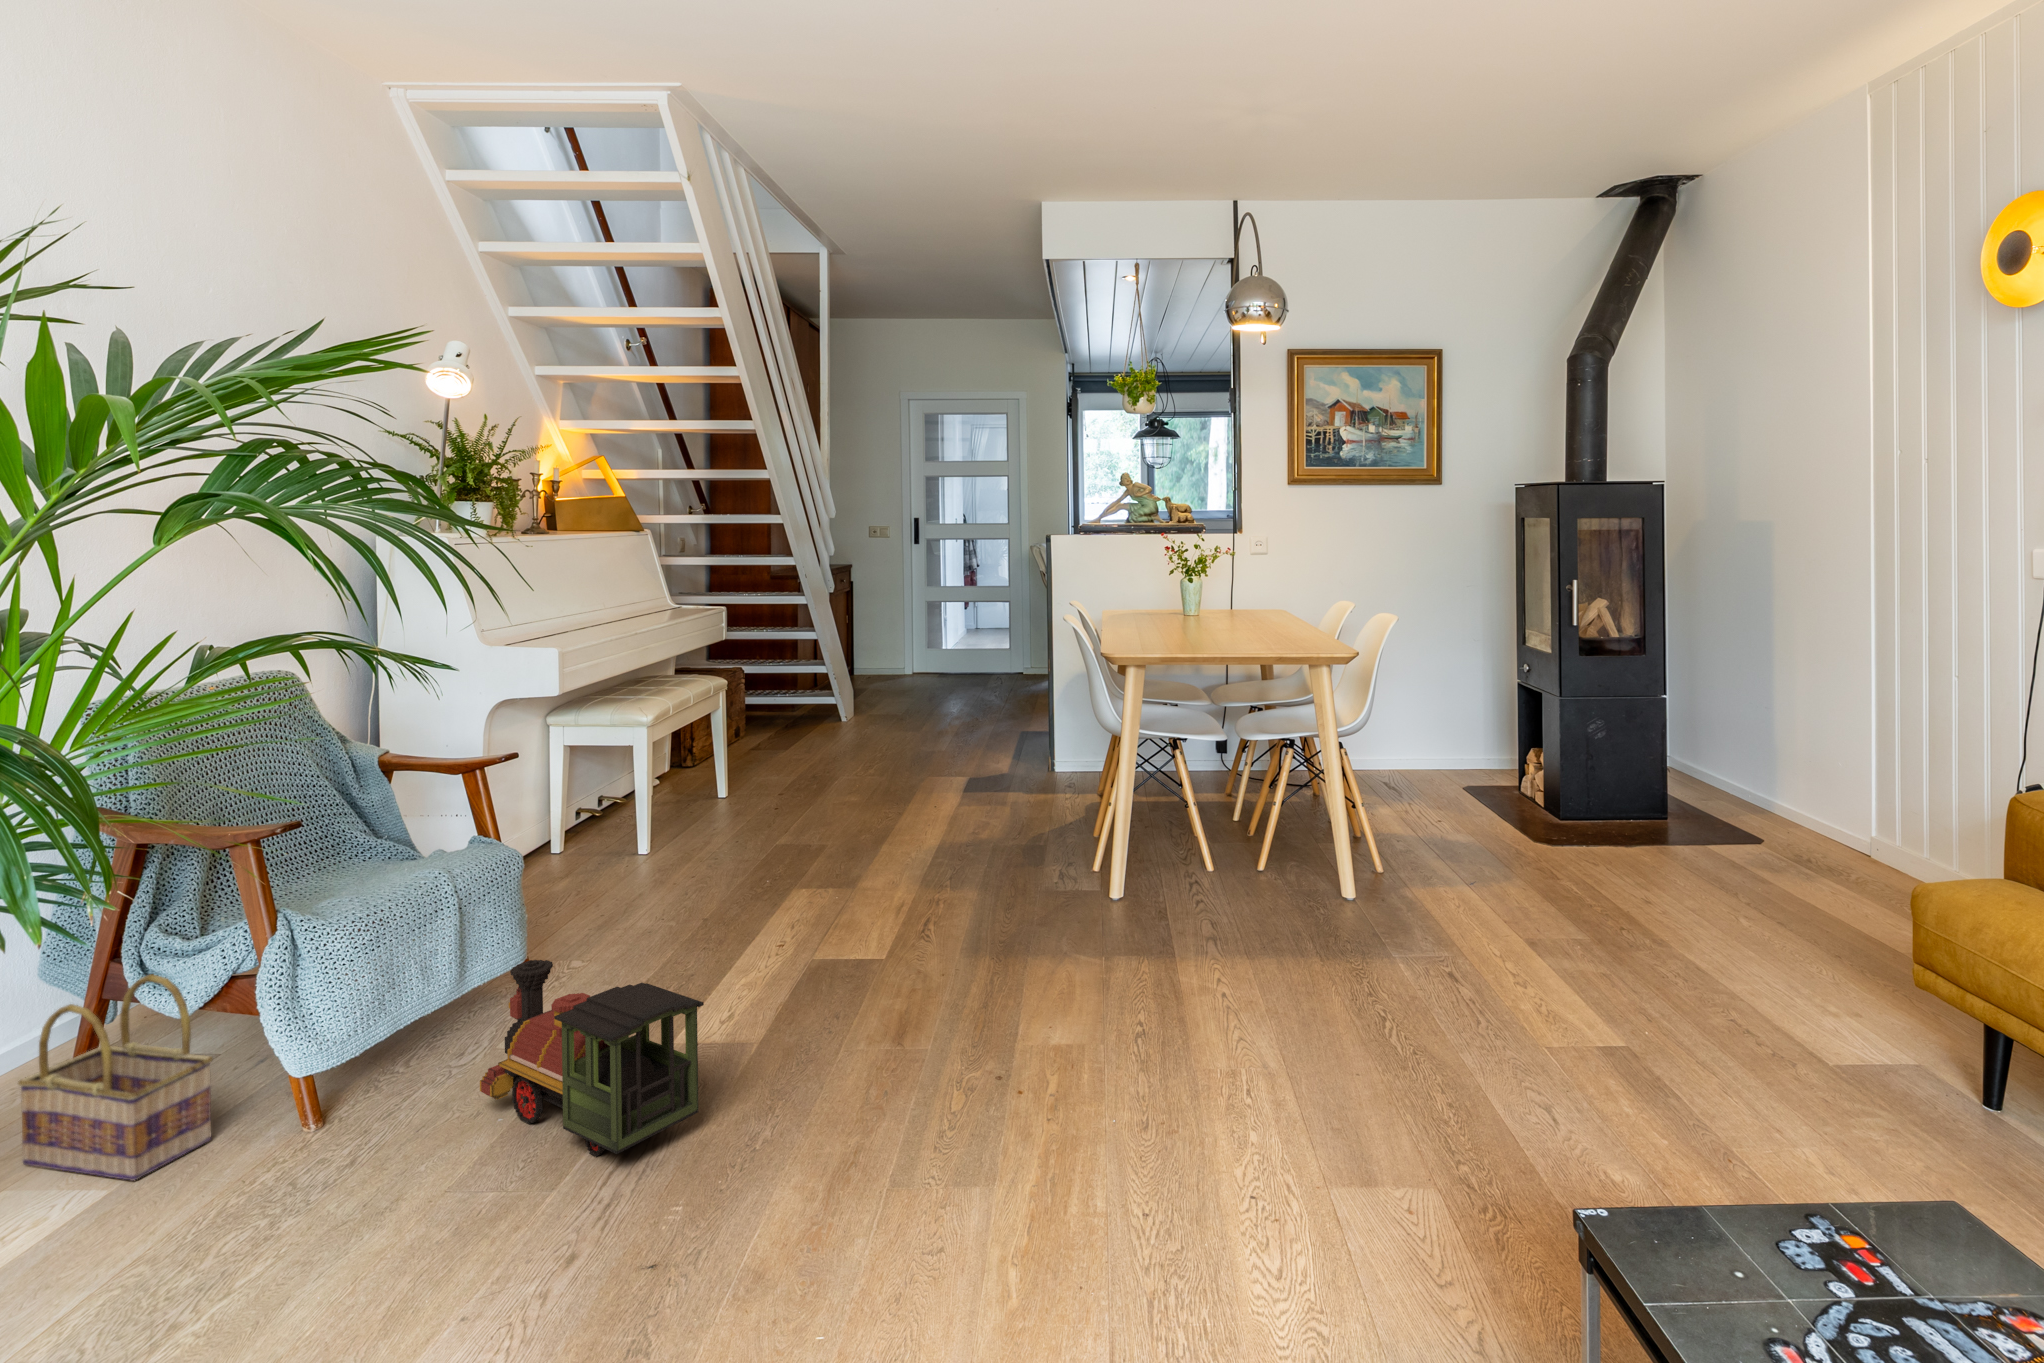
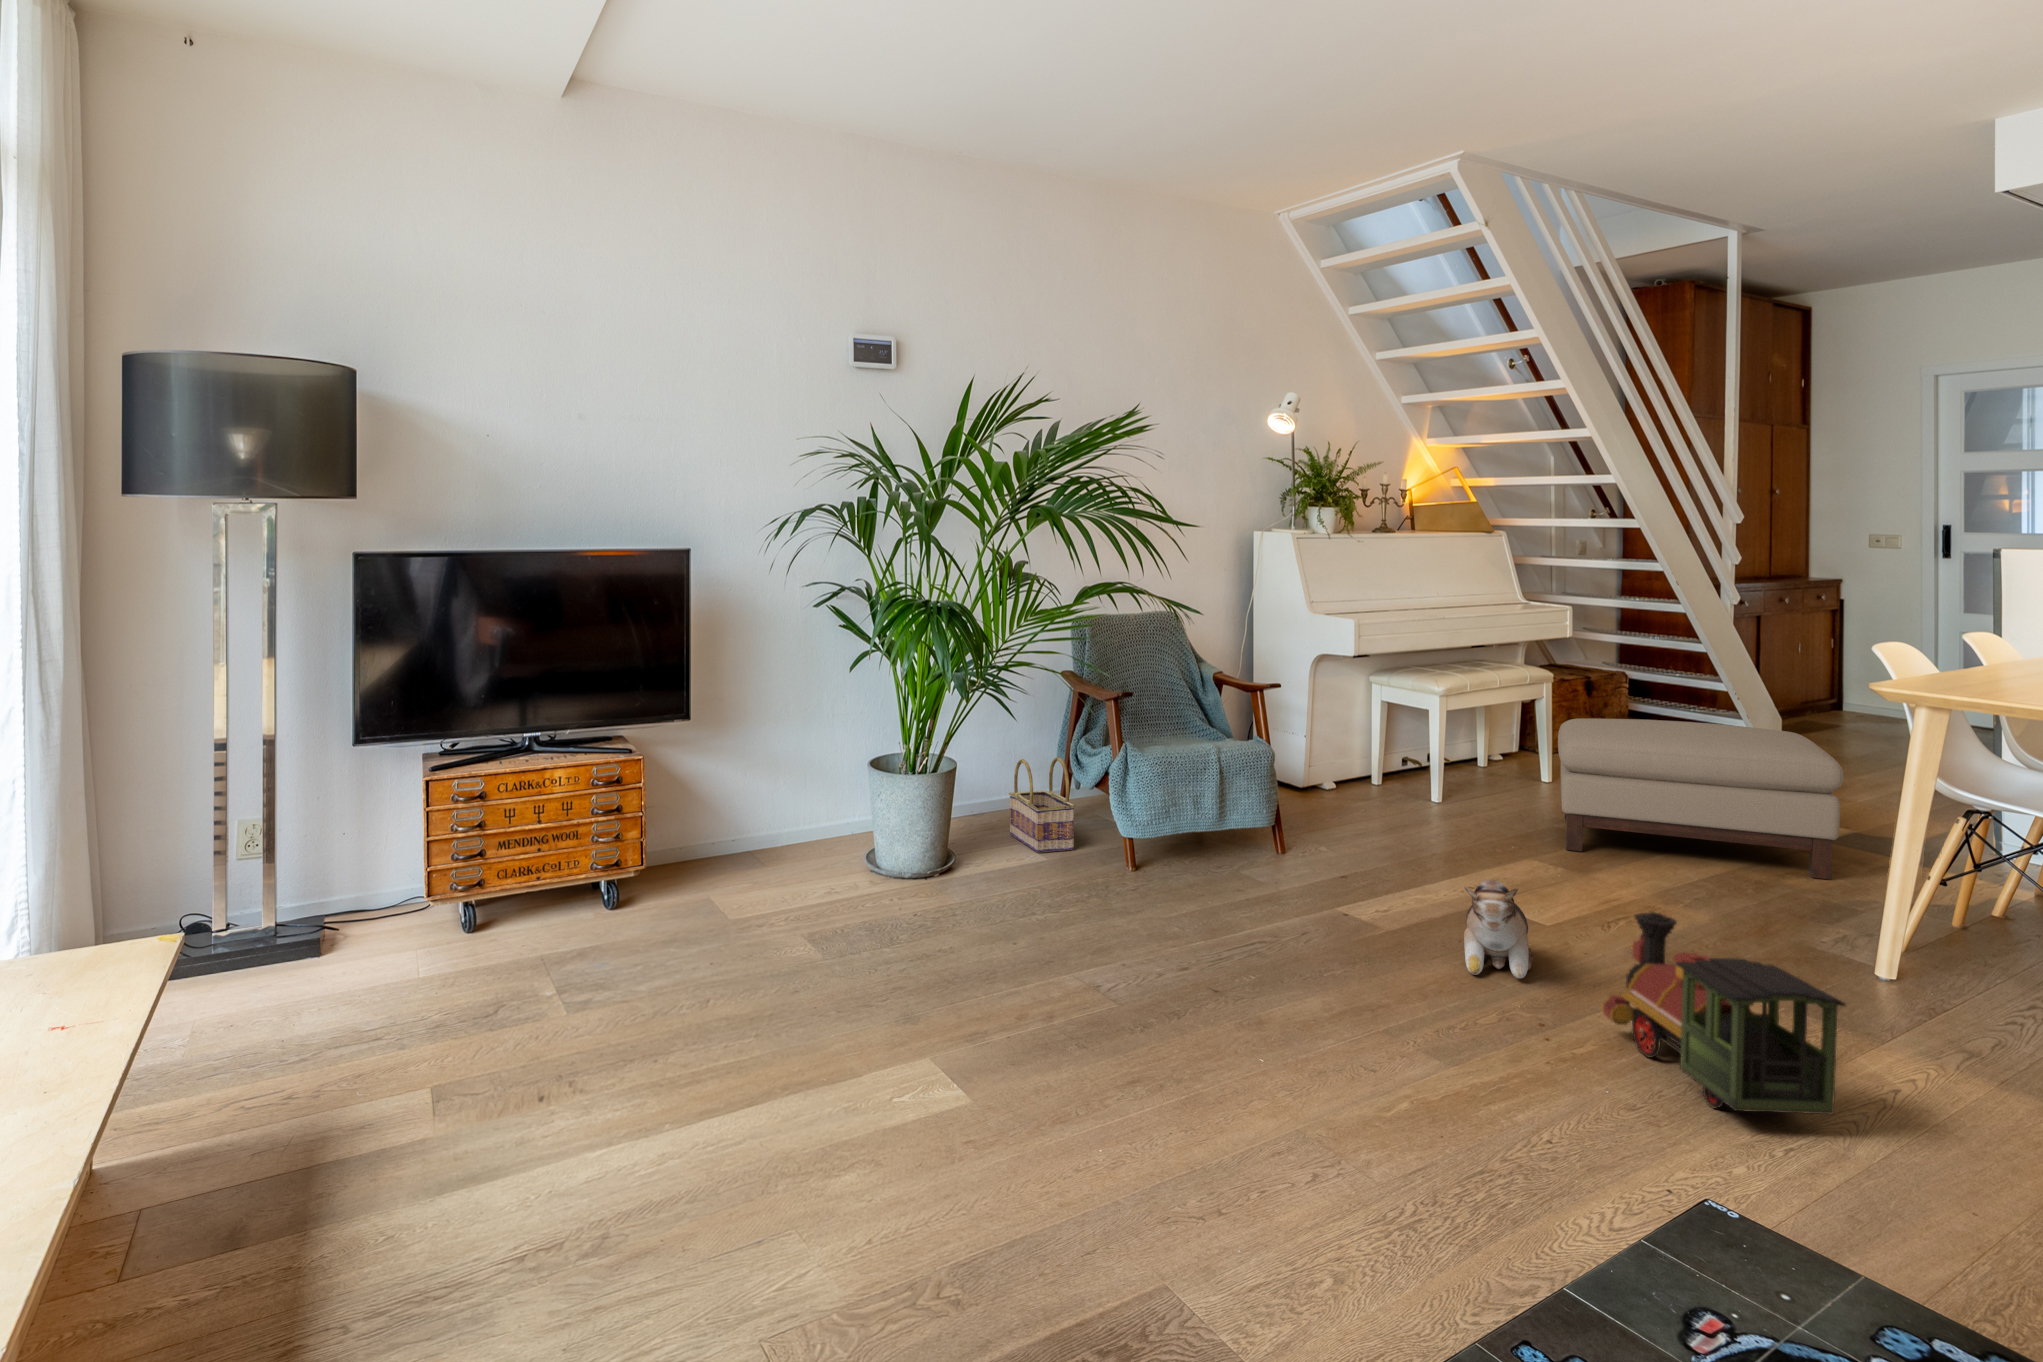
ottoman: none [790,716,1053,883] -> present [1558,718,1844,880]
toy train: present [480,960,704,1157] -> present [1602,912,1846,1114]
plush toy: none [931,966,1032,1090] -> present [1464,879,1533,978]

